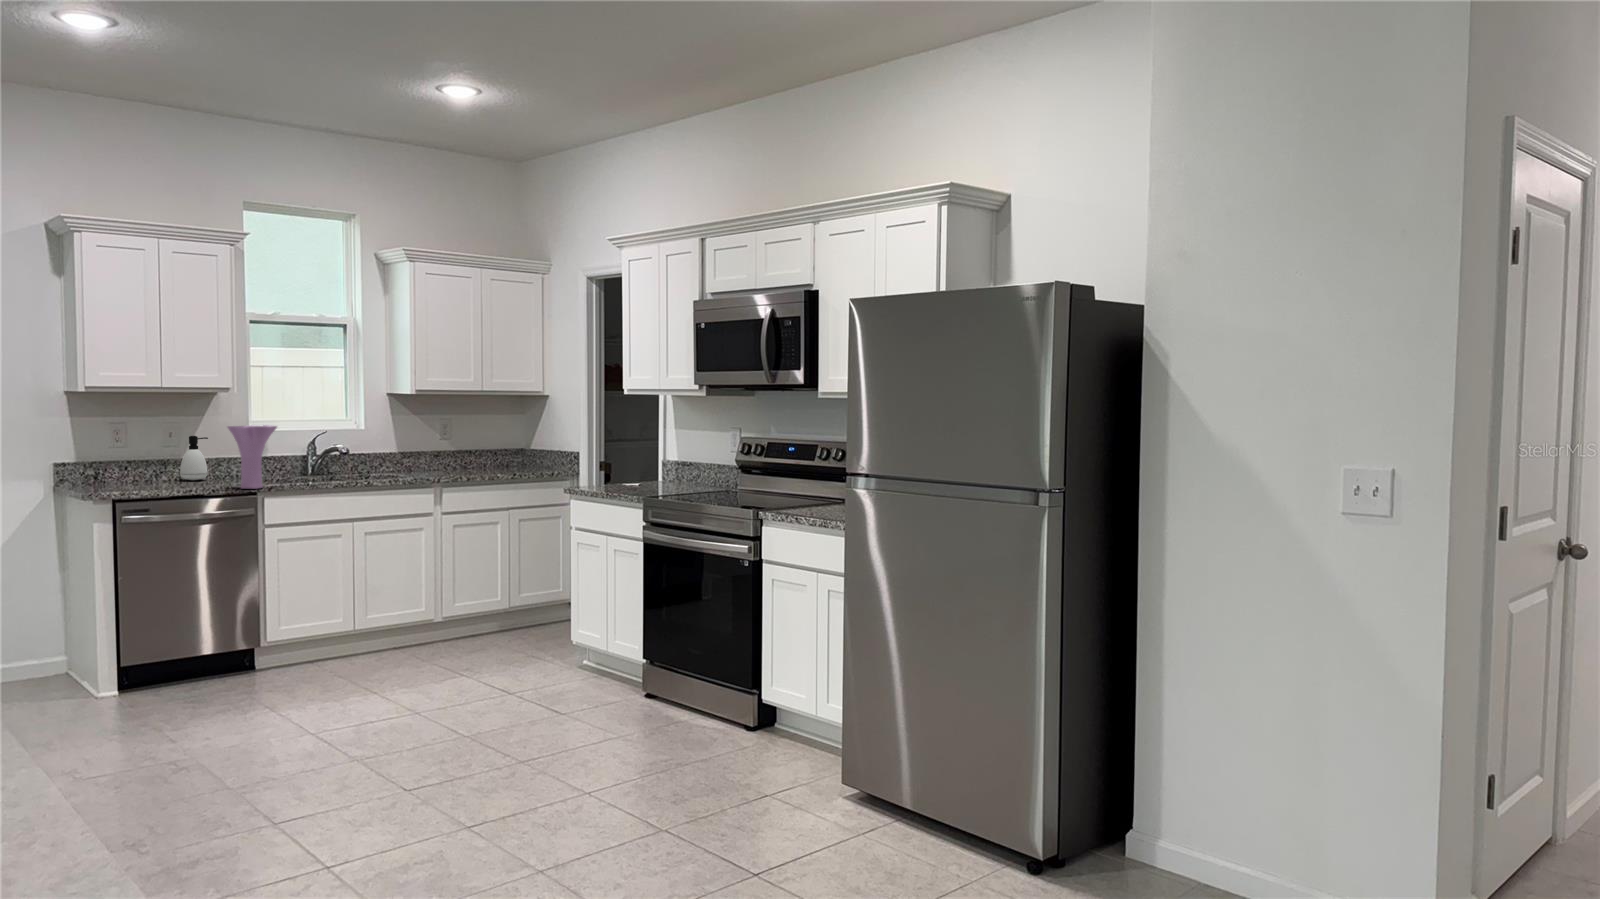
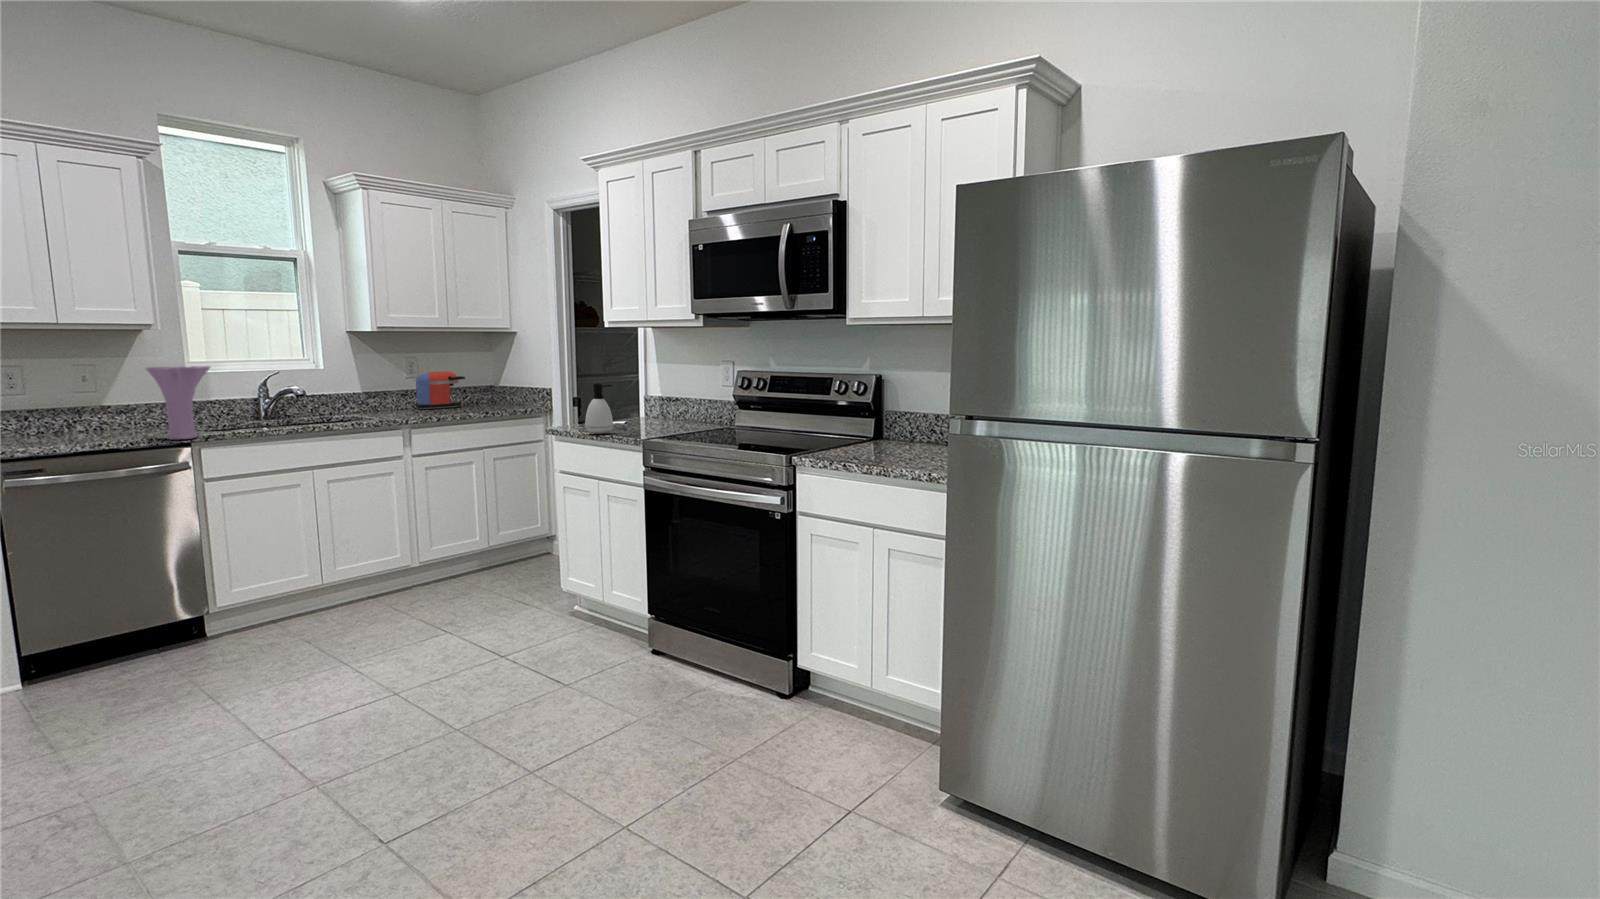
coffee maker: none [447,434,494,470] -> present [416,371,465,409]
soap dispenser: present [180,436,208,480] -> present [585,383,613,434]

